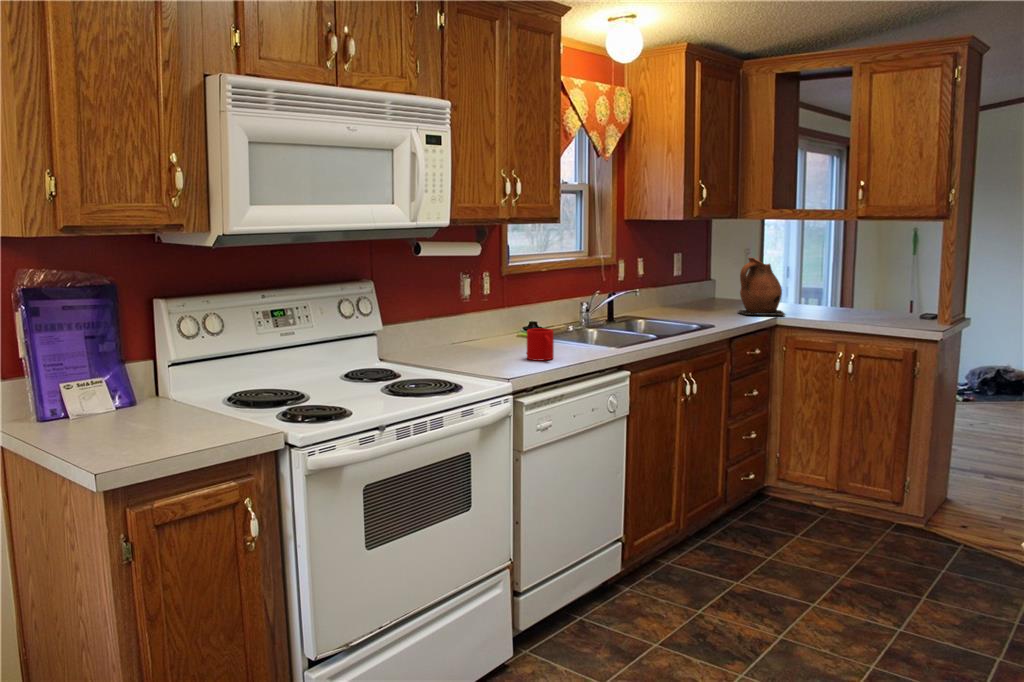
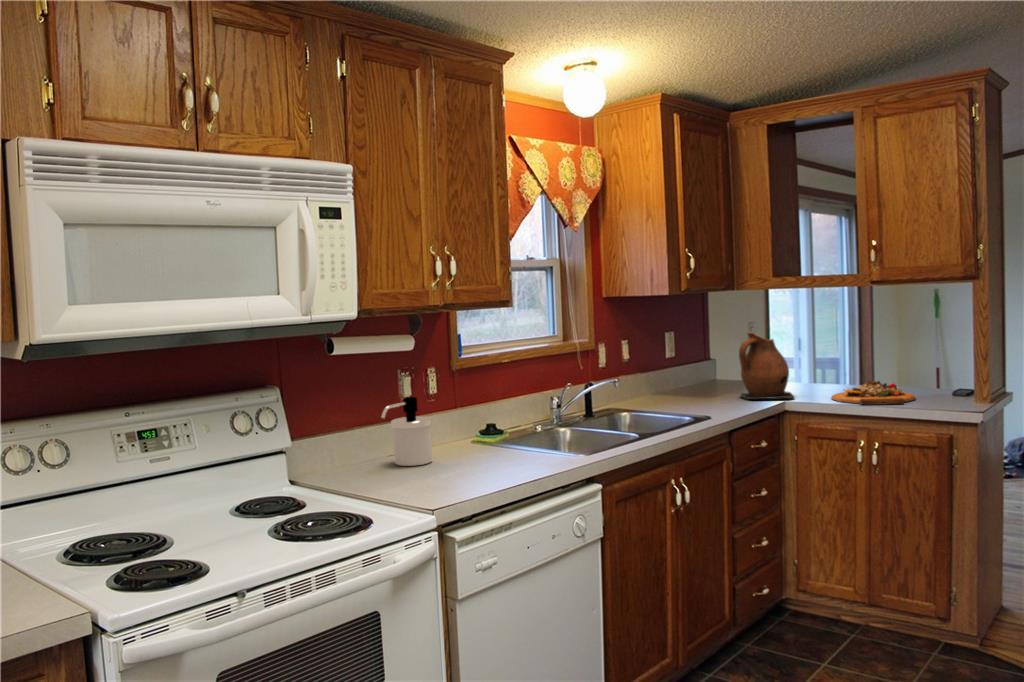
soap dispenser: none [454,296,492,352] -> present [381,397,432,466]
cutting board: none [816,303,888,323] -> present [831,381,916,405]
mug: present [527,328,554,361] -> none [468,435,503,476]

